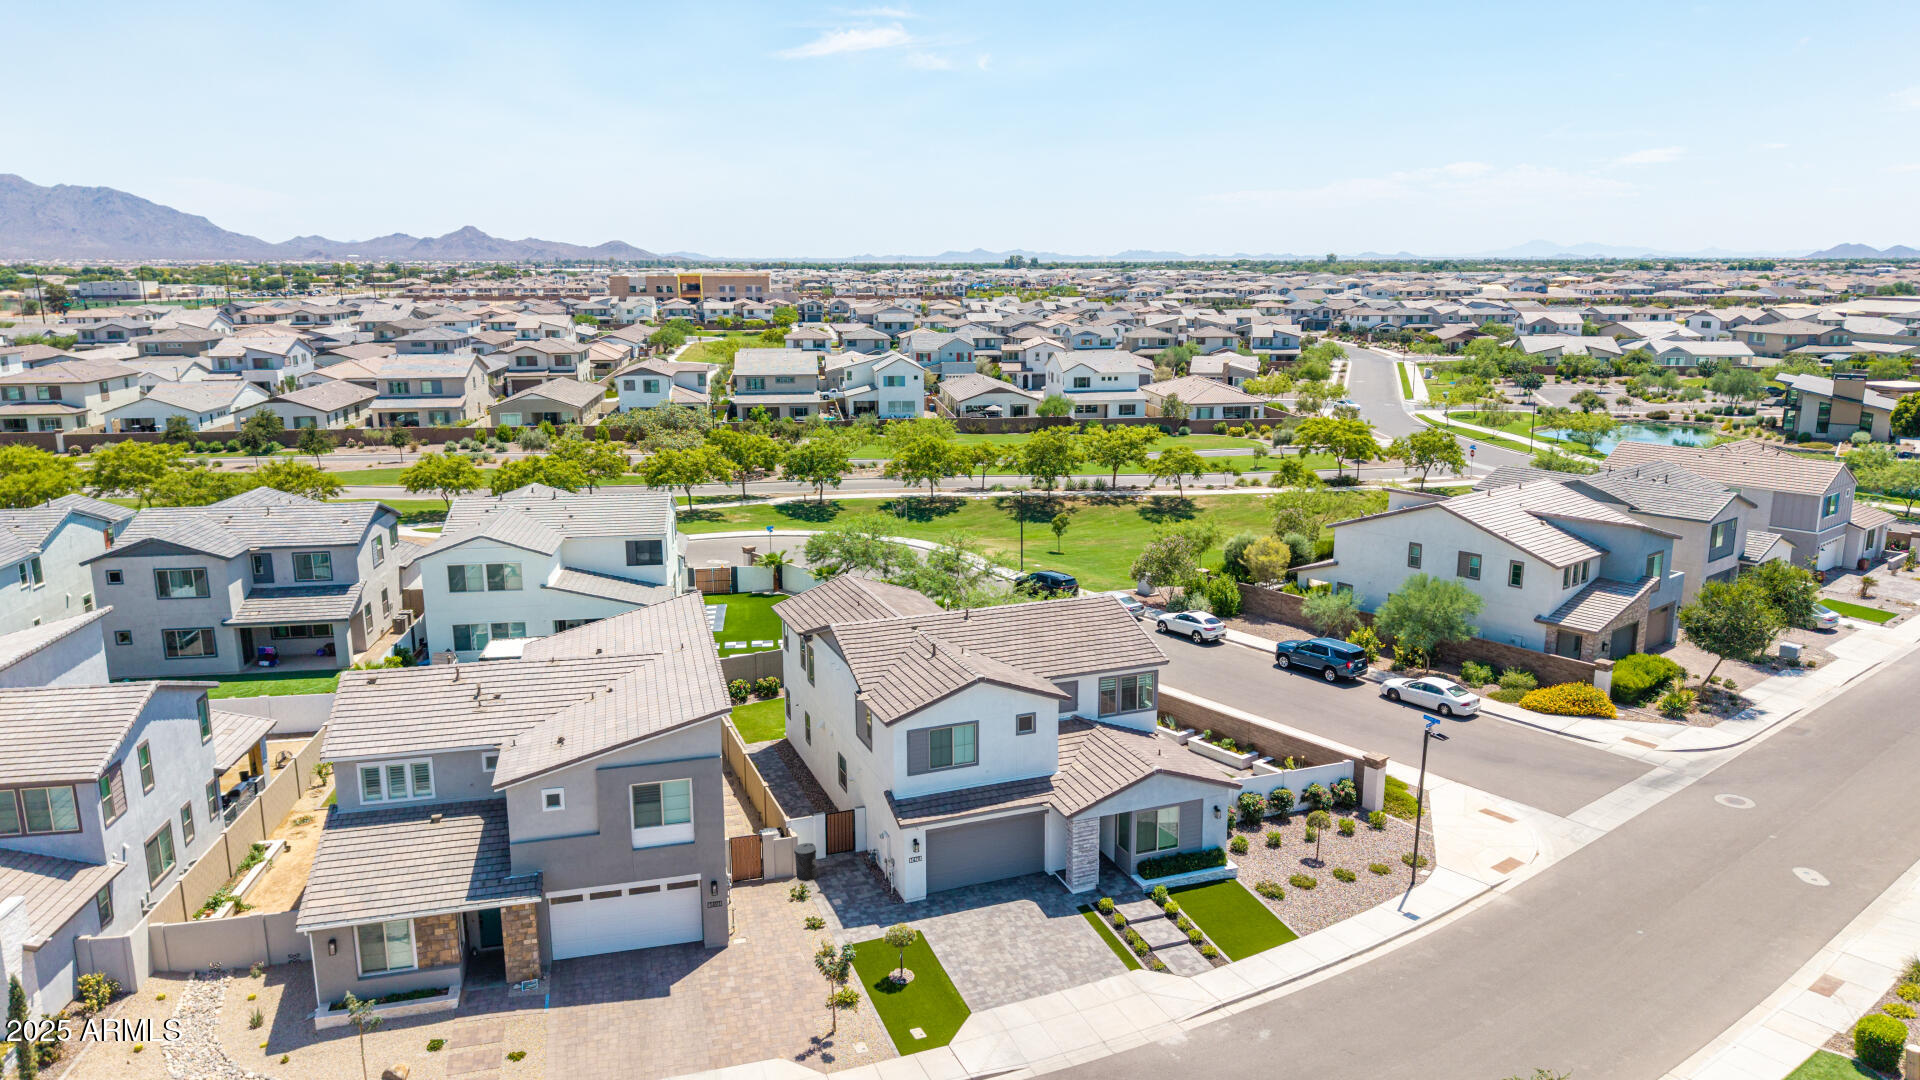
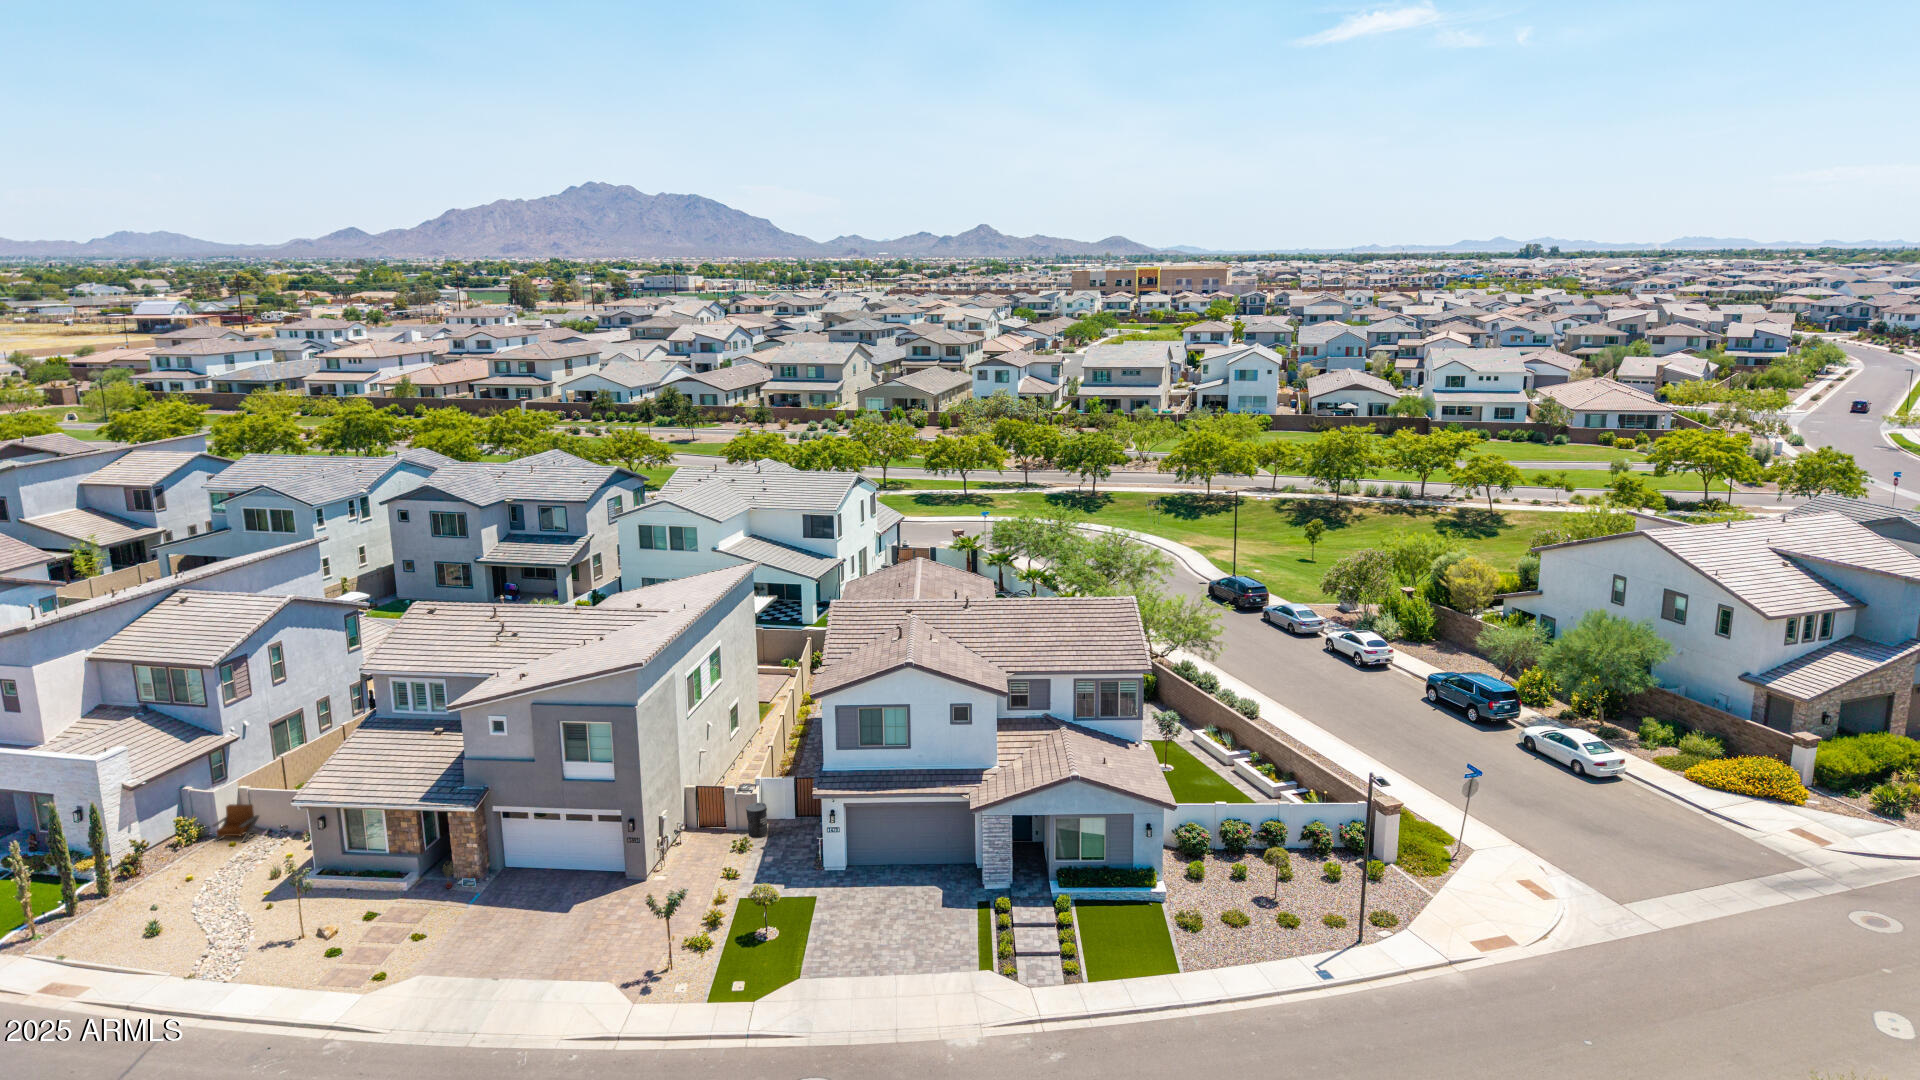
lounge chair: none [134,944,196,1001] -> present [212,804,260,842]
potted tree: none [491,965,514,999] -> present [443,863,458,888]

